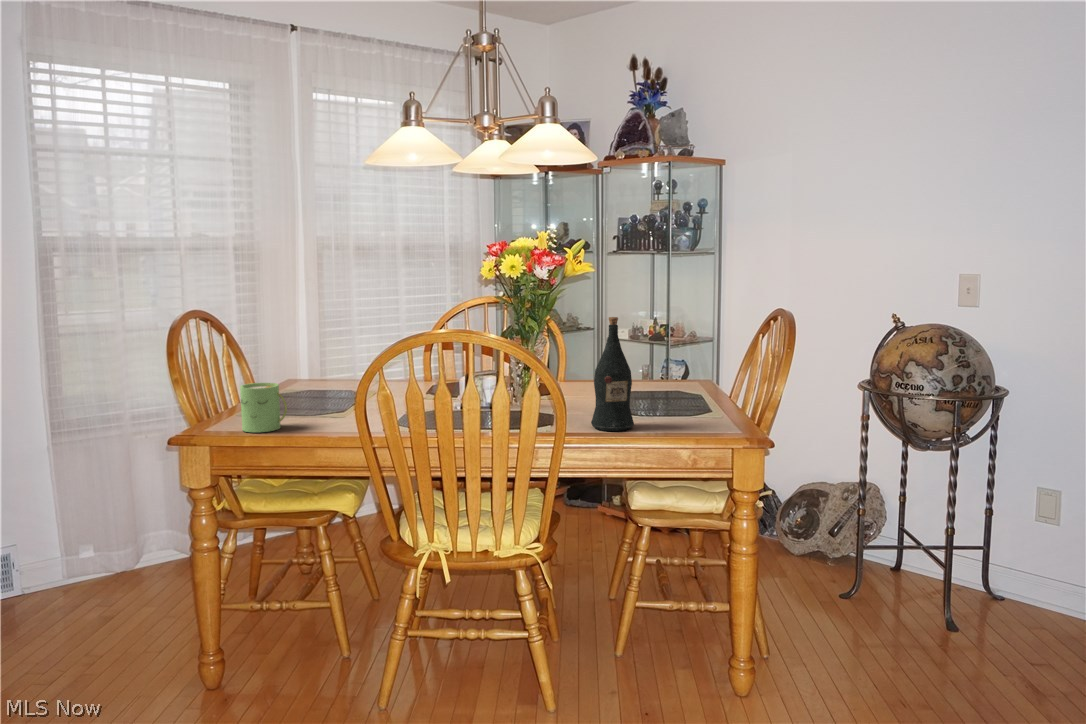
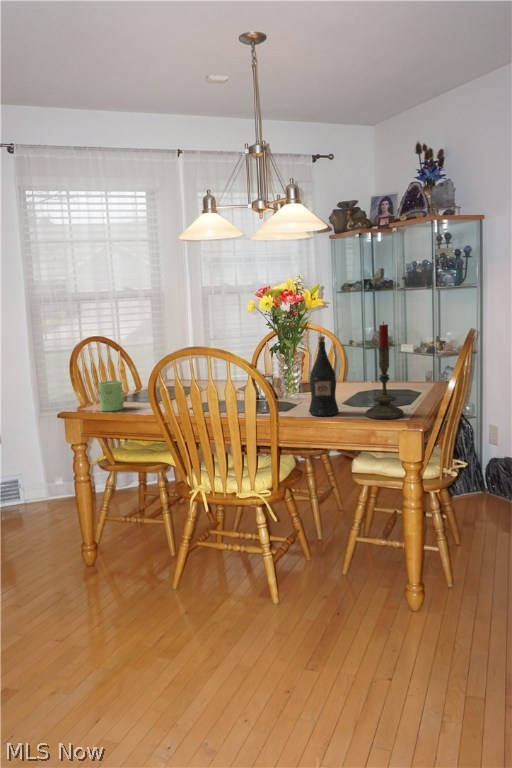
candle: none [674,298,725,433] -> present [366,322,404,419]

